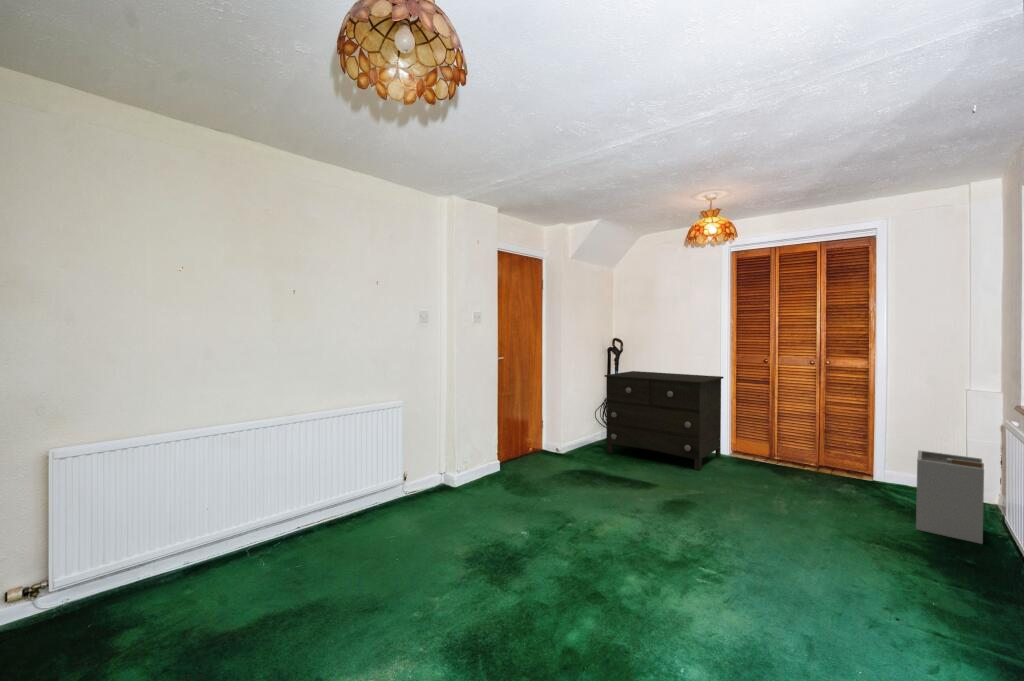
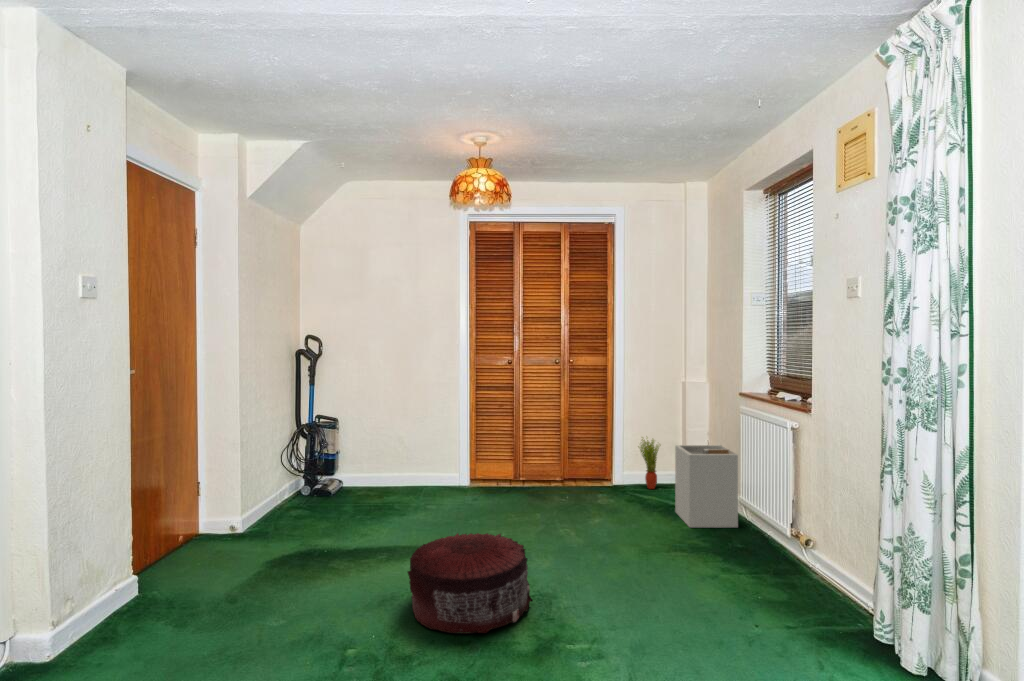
dresser: present [605,371,723,470] -> none [309,384,463,513]
potted plant: none [898,439,926,492] -> present [638,437,659,489]
pouf: none [615,476,698,540] -> present [408,533,532,634]

